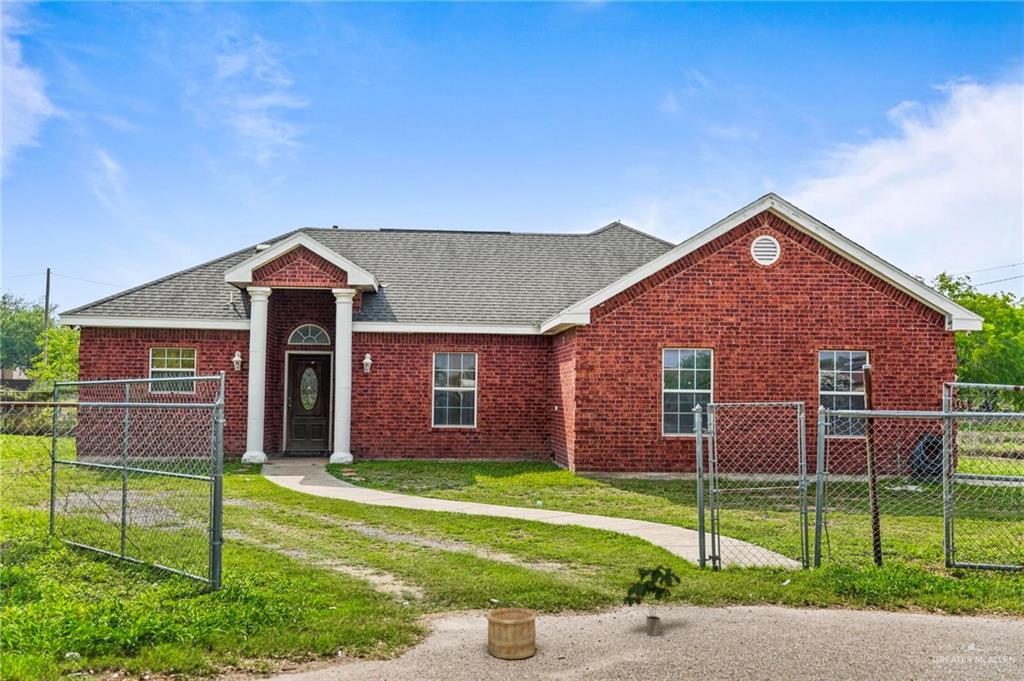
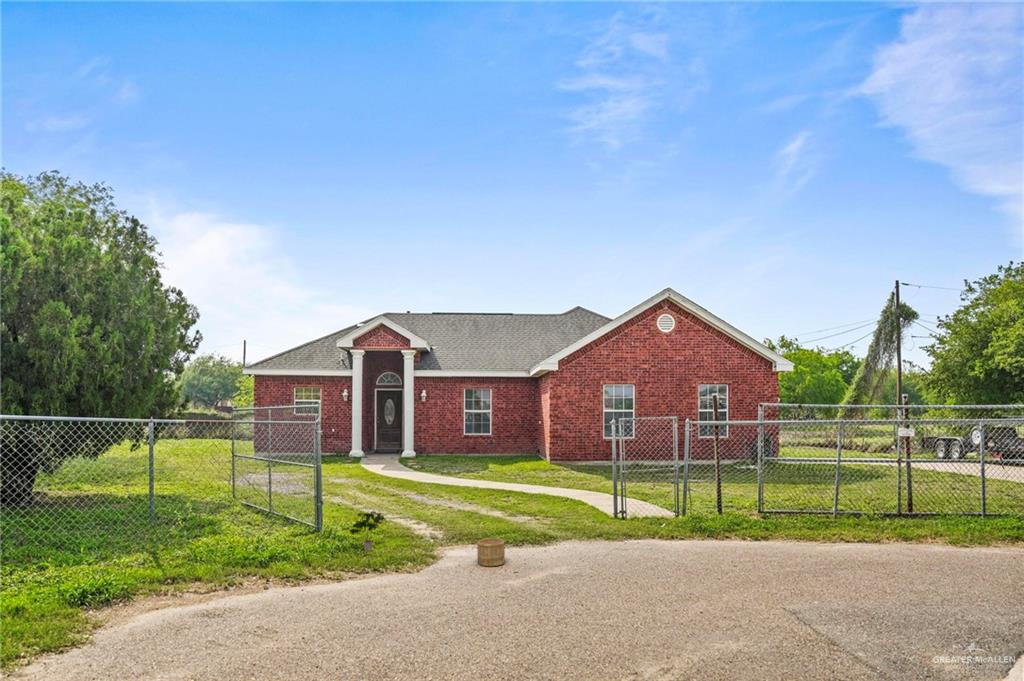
potted plant: present [623,566,681,636] -> present [350,511,386,551]

